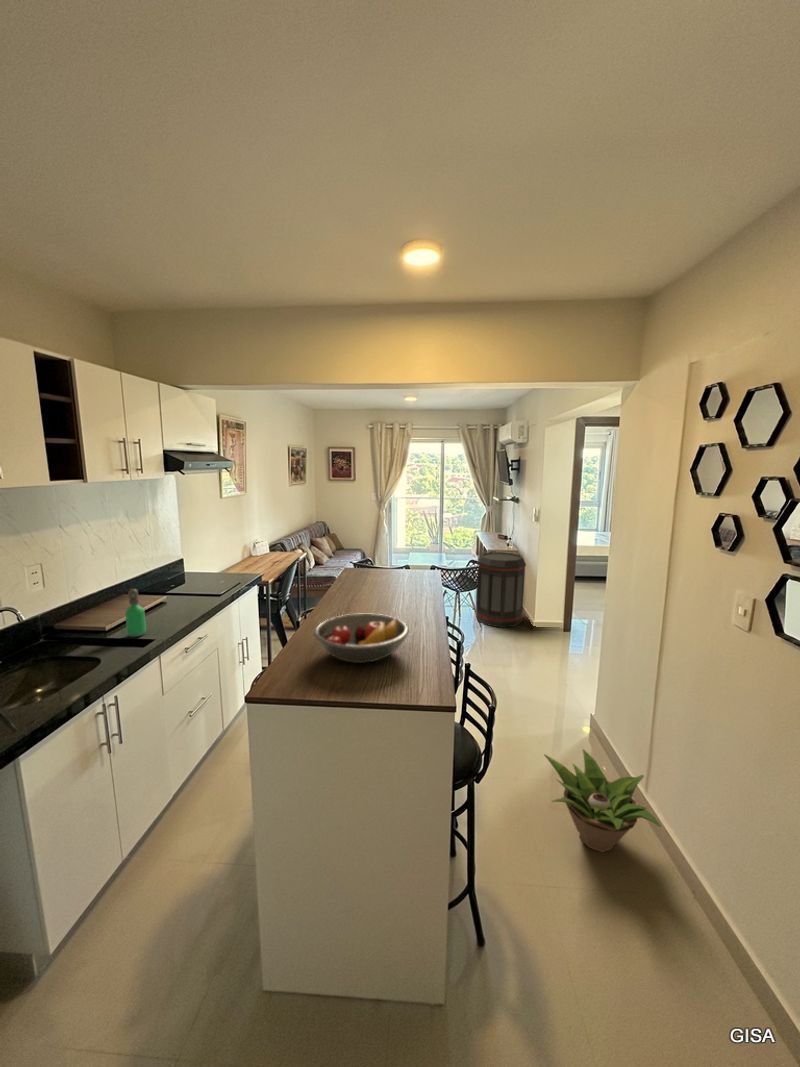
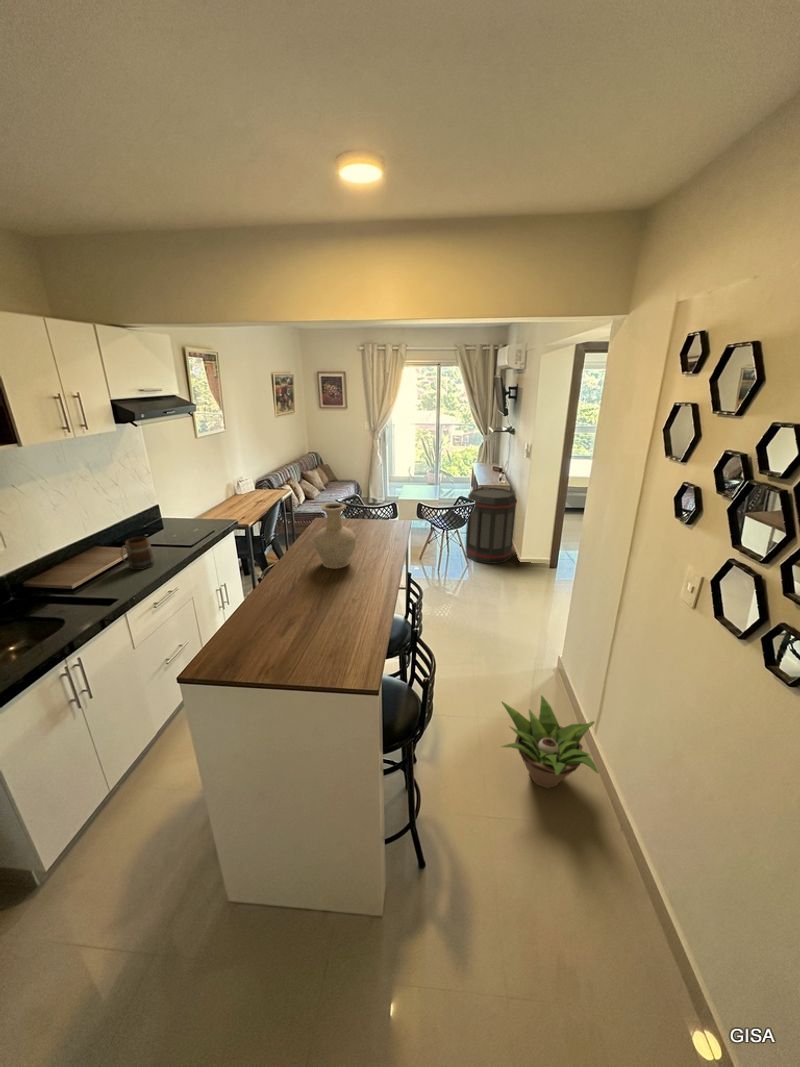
vase: none [353,546,394,610] -> present [314,503,356,568]
mug: none [156,582,186,615] -> present [120,537,154,570]
soap dispenser: present [125,589,146,637] -> none [87,550,111,597]
fruit bowl: present [314,613,409,663] -> none [258,580,354,635]

